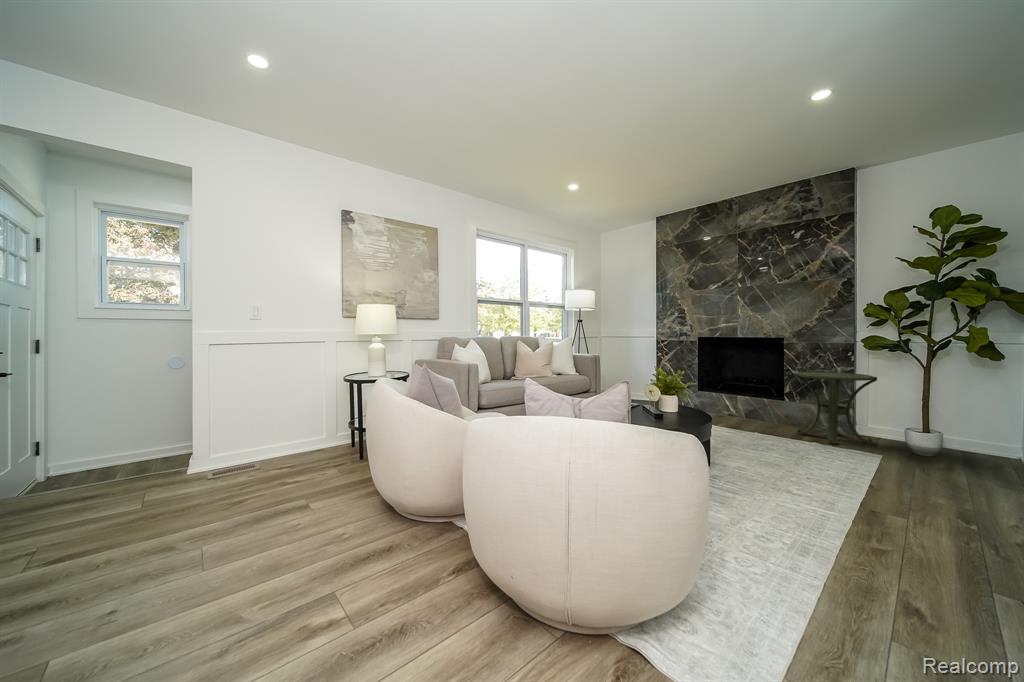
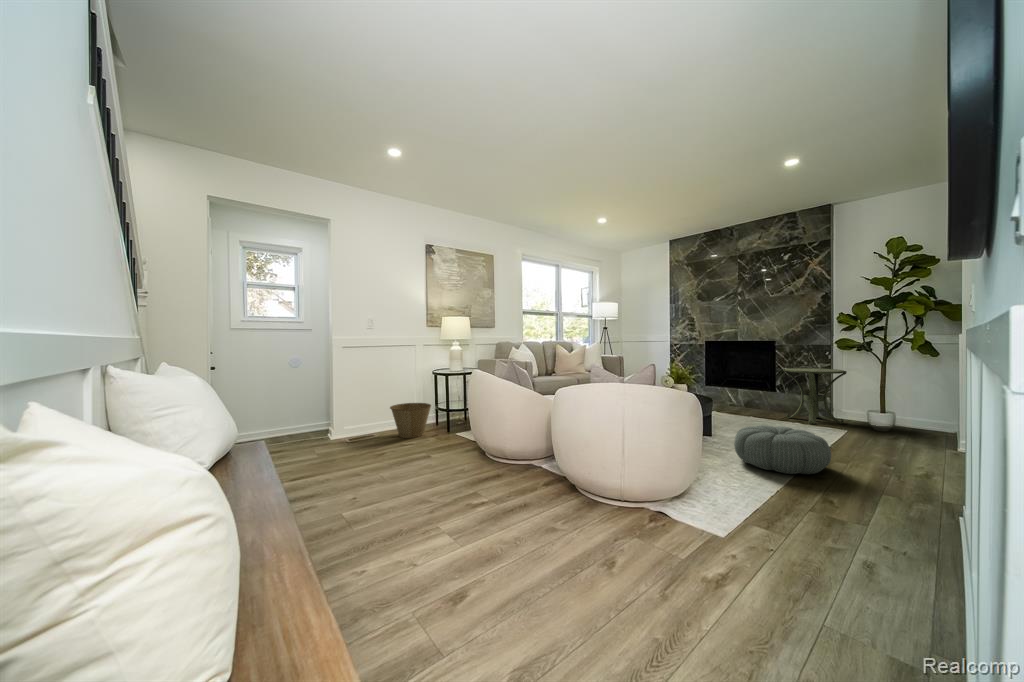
basket: none [275,417,337,467] -> present [390,403,431,438]
pouf: none [742,462,899,552] -> present [734,425,831,474]

